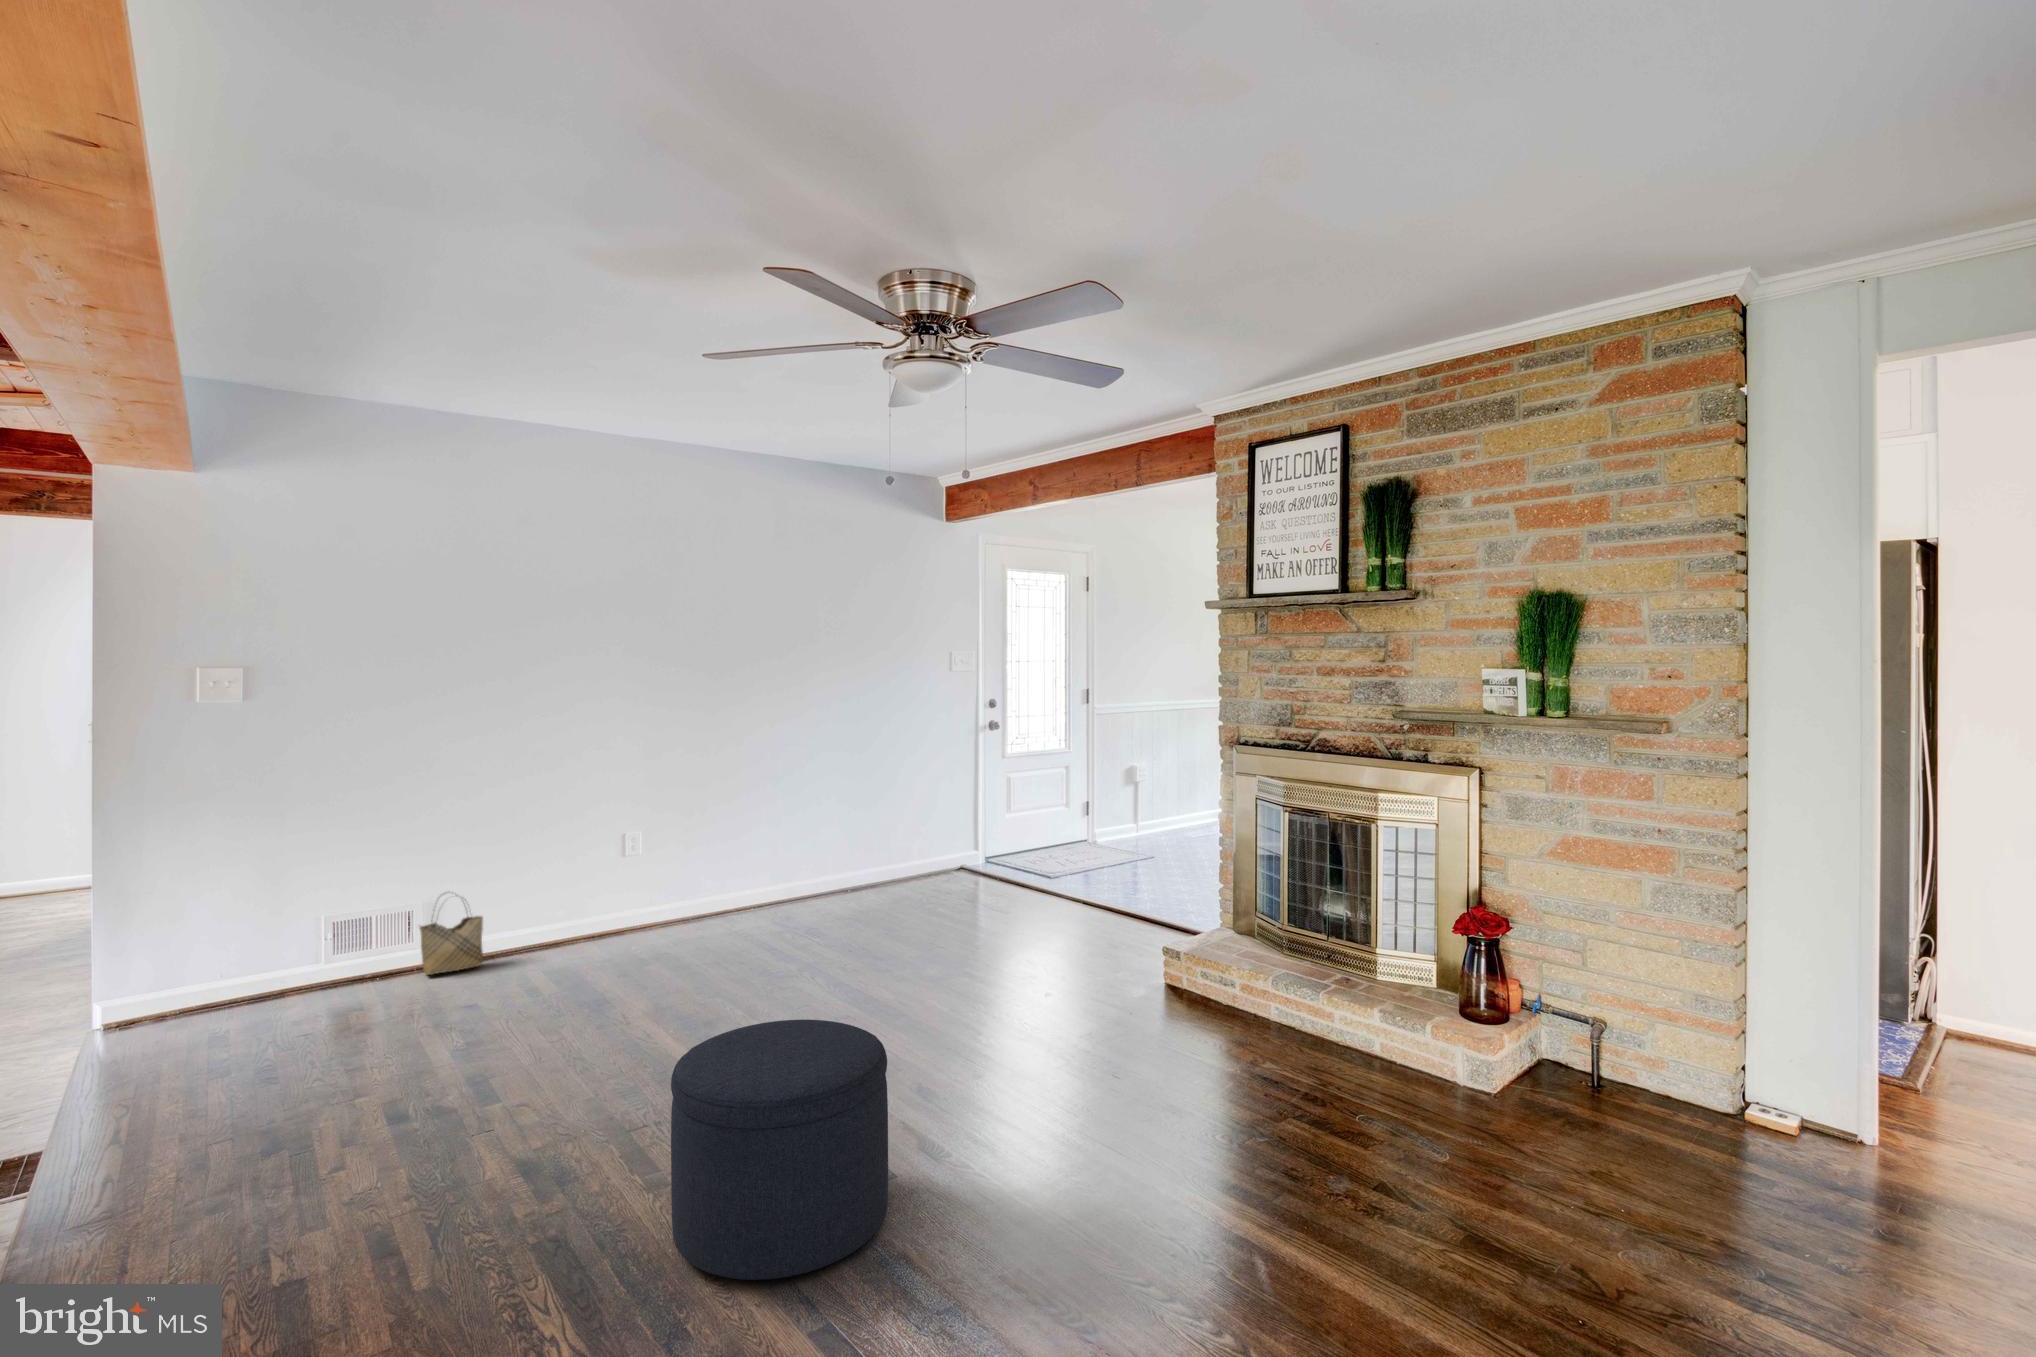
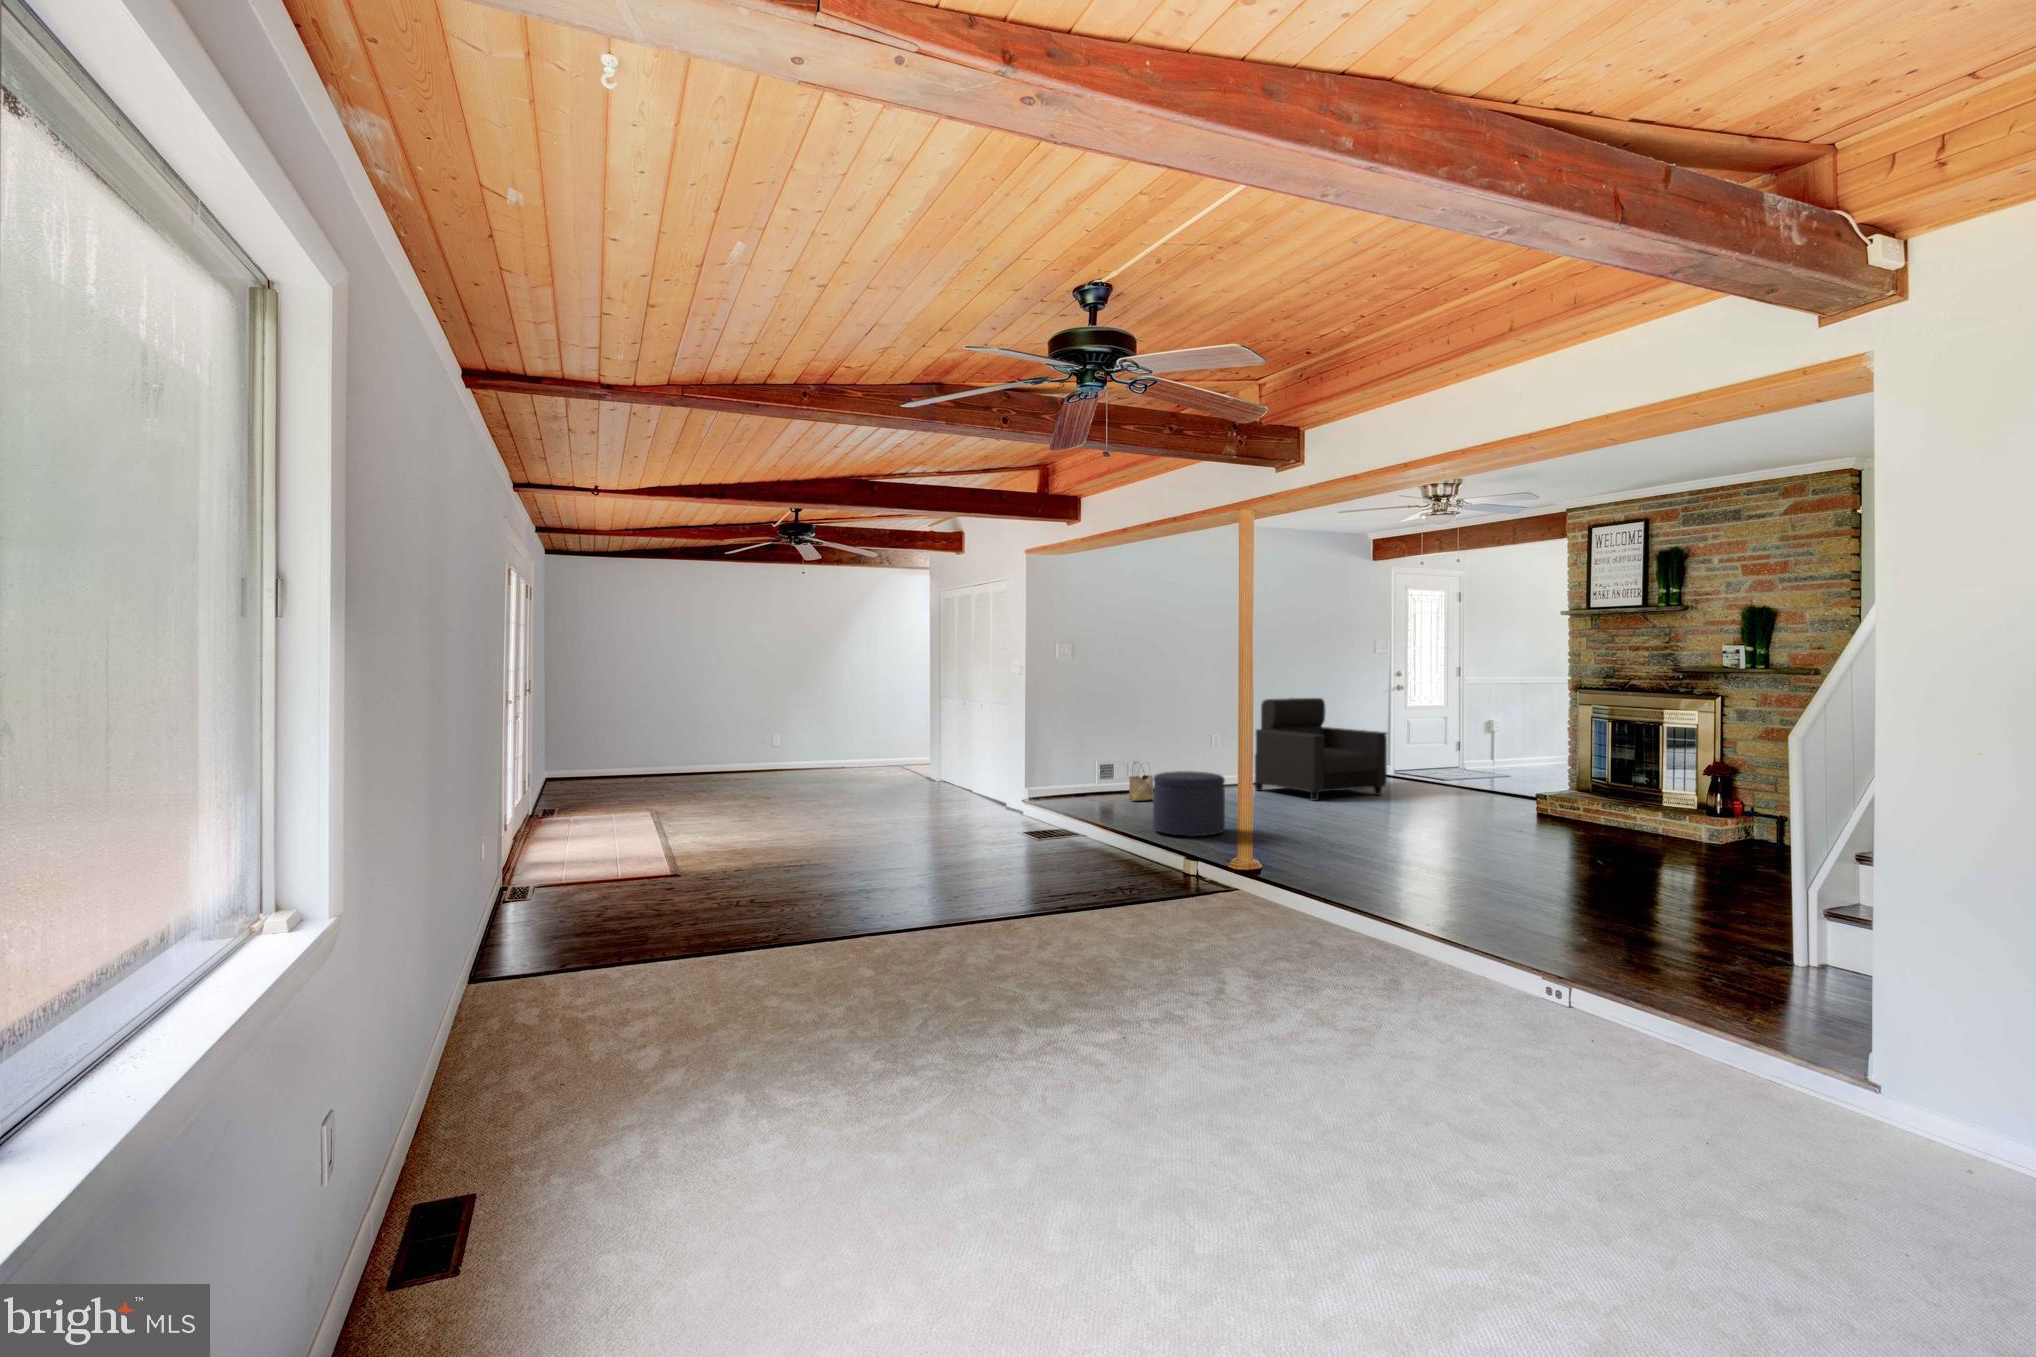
armchair: none [721,747,946,948] -> present [1255,698,1387,801]
ottoman: present [671,1020,888,1280] -> present [1153,771,1225,837]

